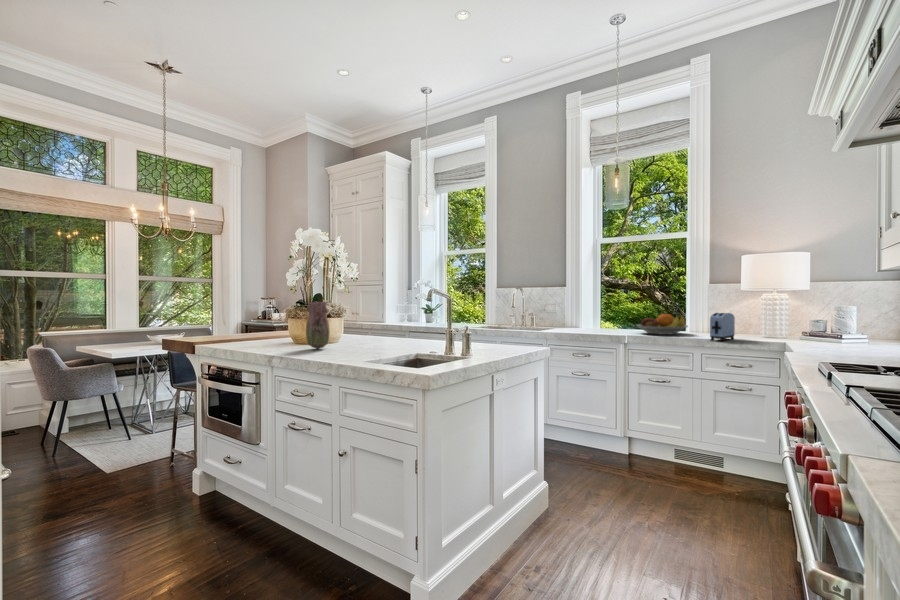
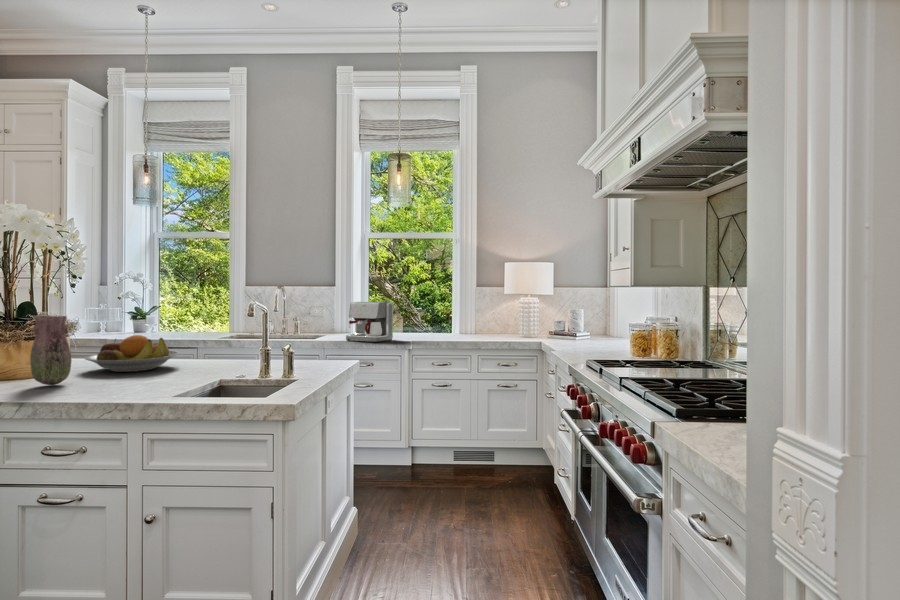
coffee maker: none [565,299,609,335] -> present [346,302,393,342]
toaster: present [710,313,735,341] -> none [488,316,504,343]
fruit bowl: present [637,314,688,335] -> present [85,335,179,372]

